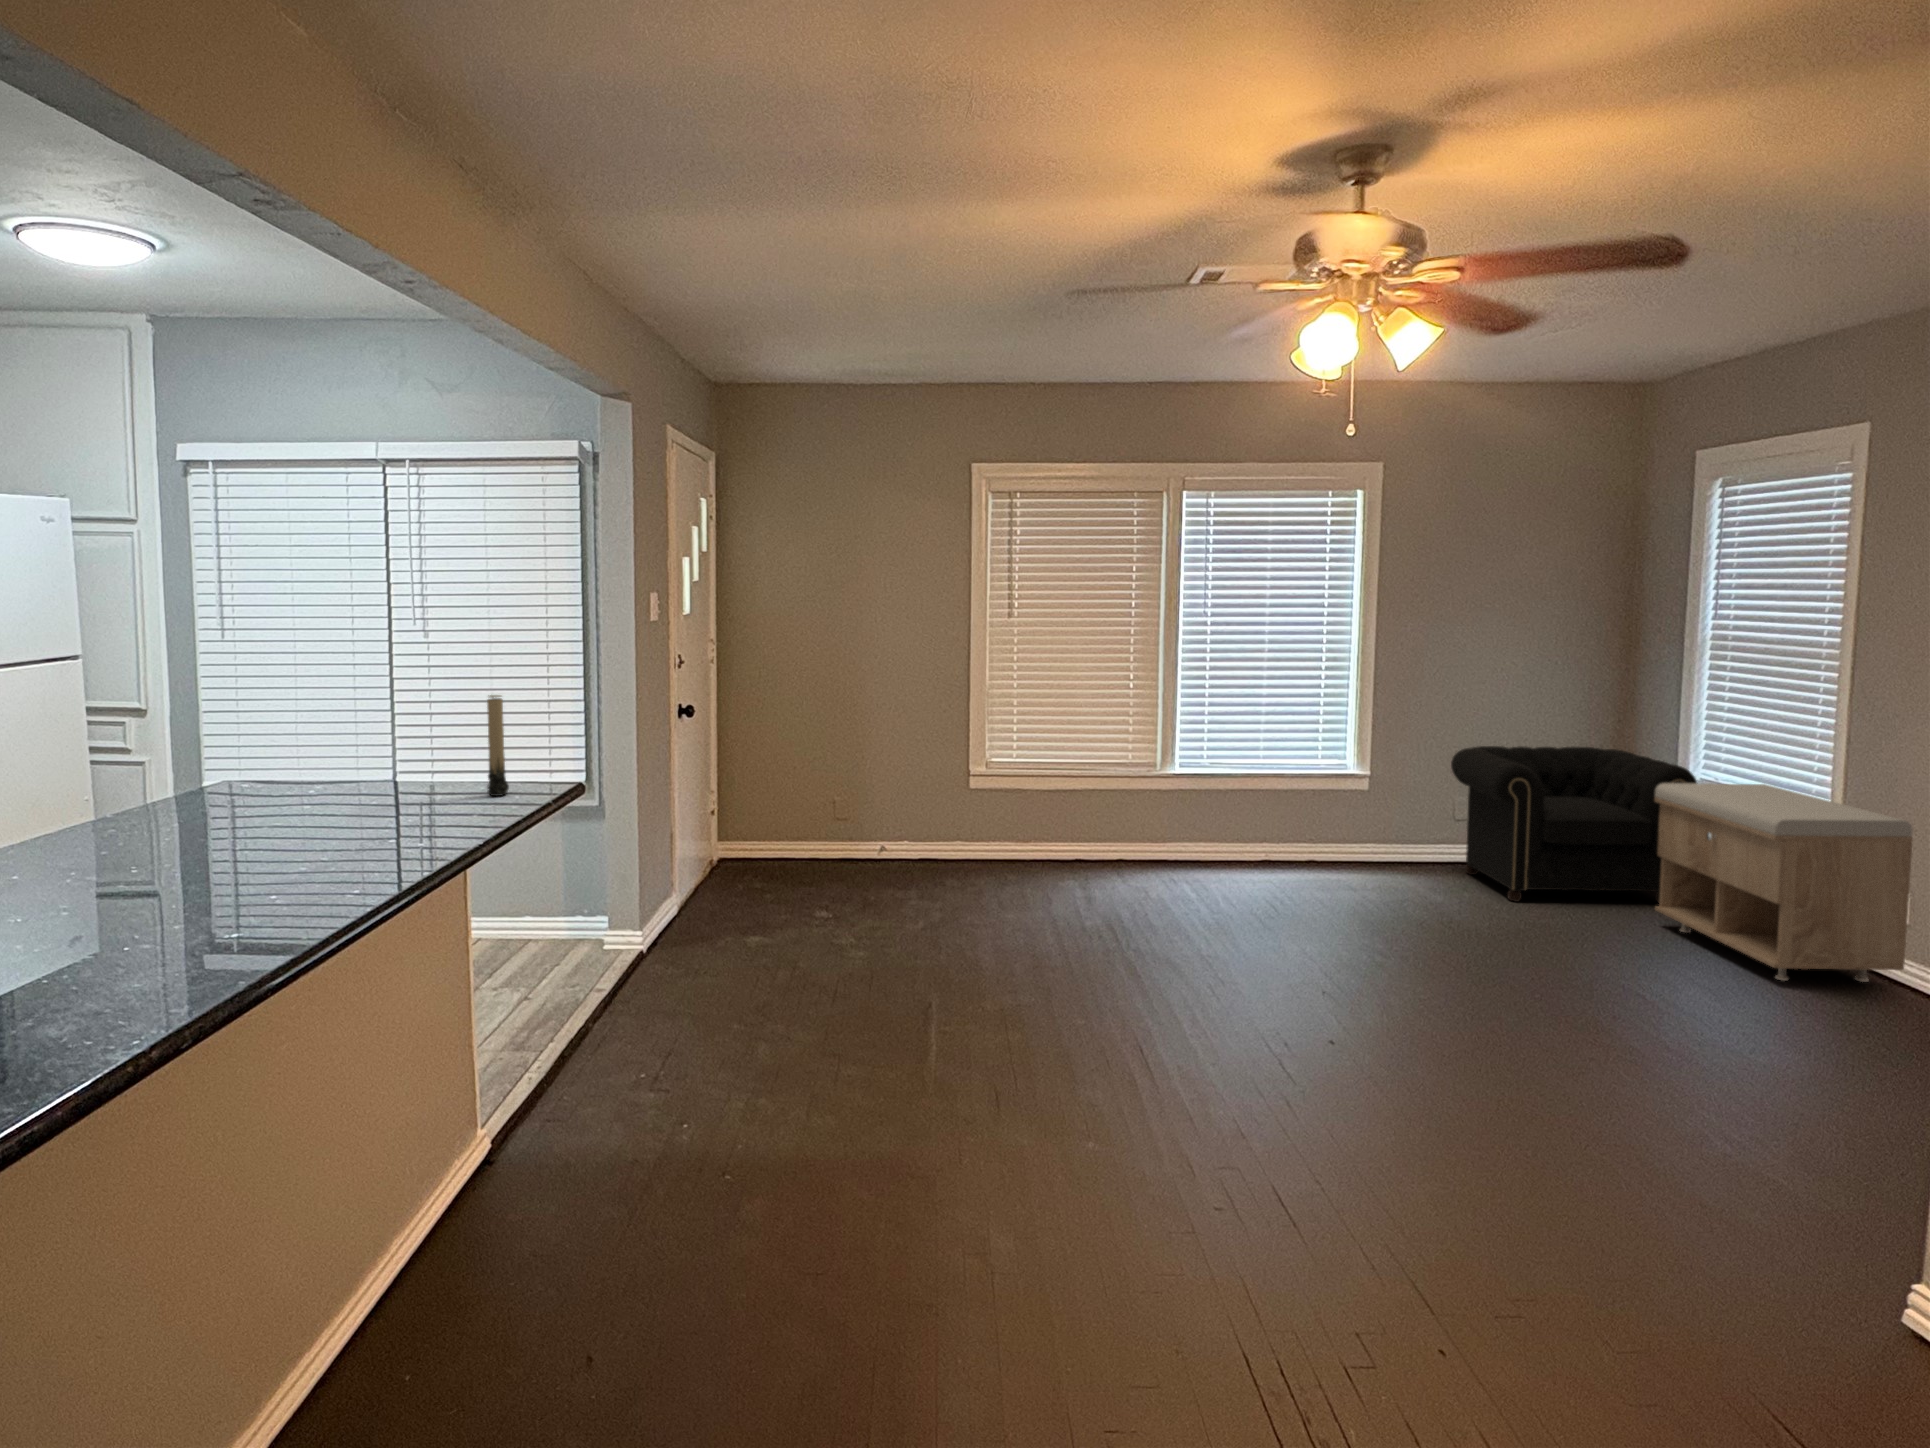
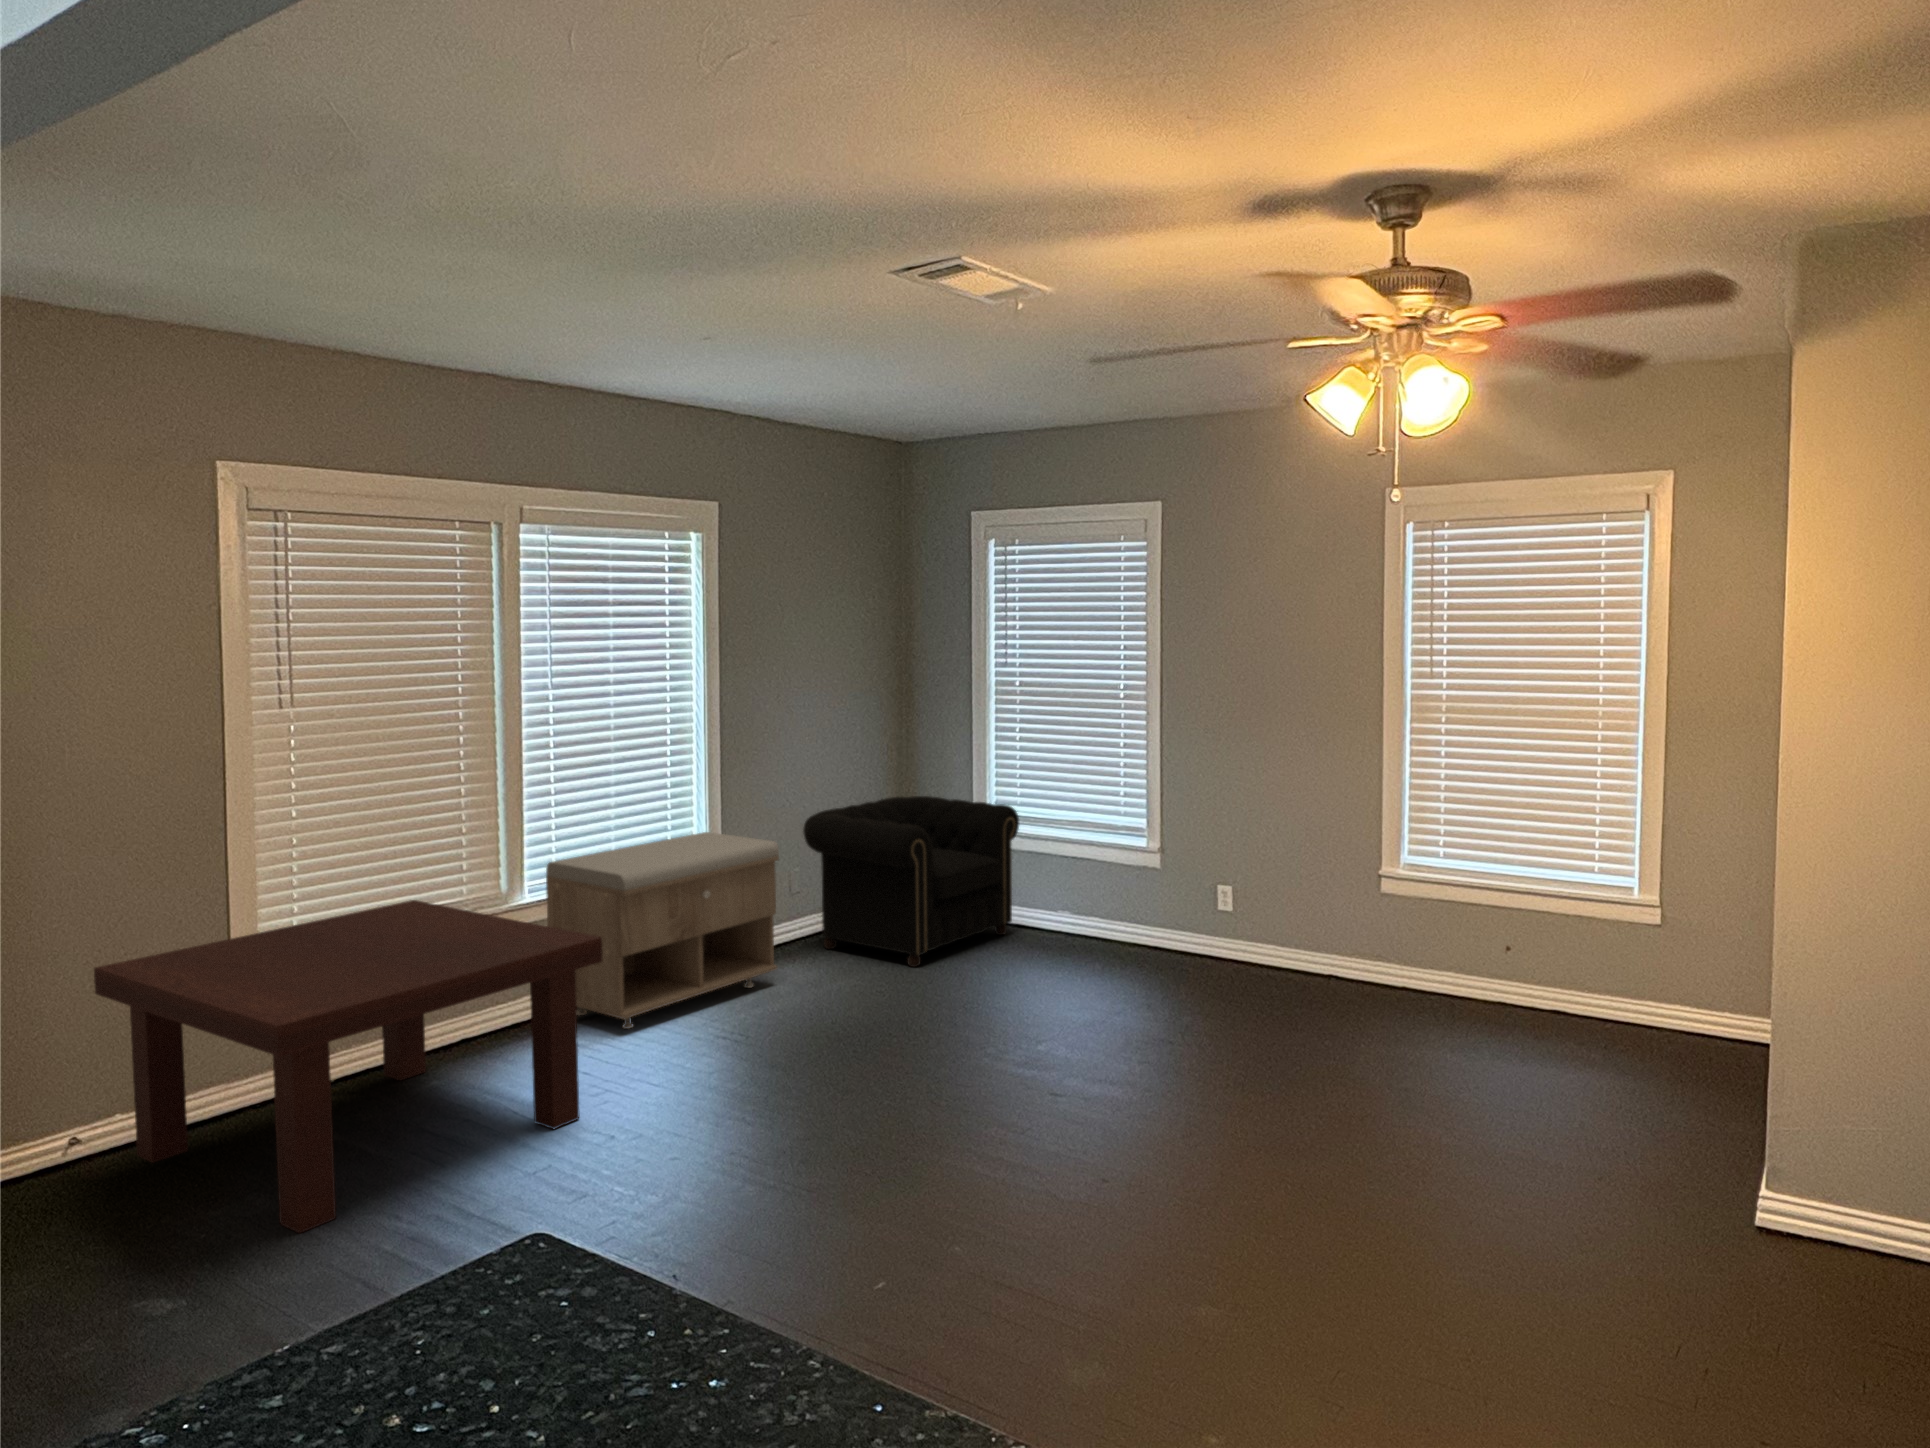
candle: present [487,695,509,796] -> none [619,1089,696,1387]
coffee table: none [891,752,1115,907] -> present [94,900,602,1233]
storage bench: present [1655,783,1913,982] -> present [546,832,779,1029]

